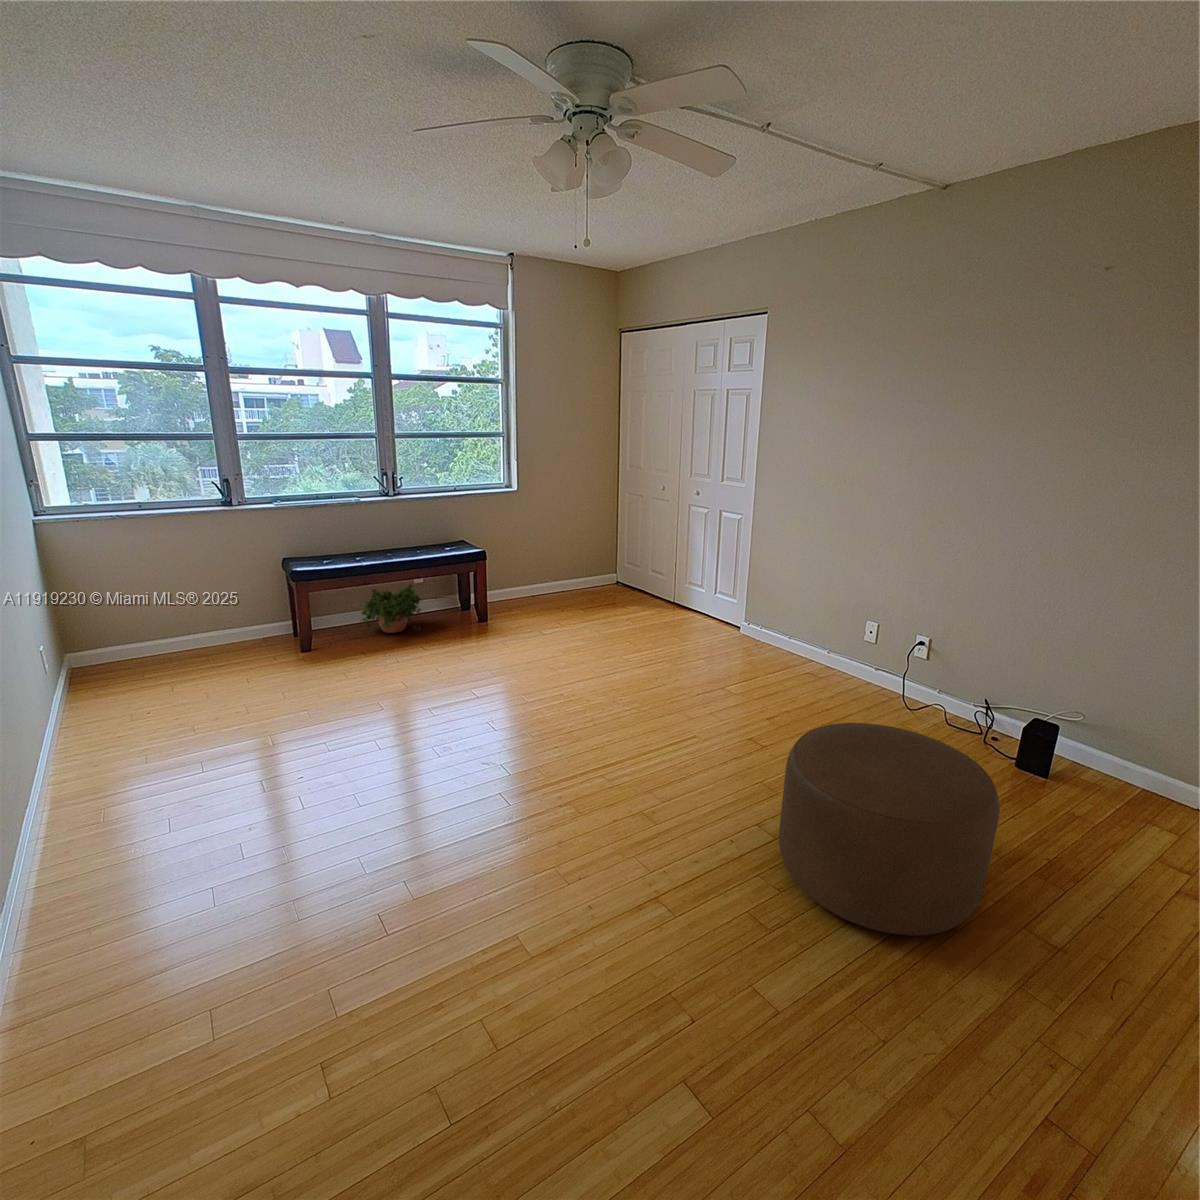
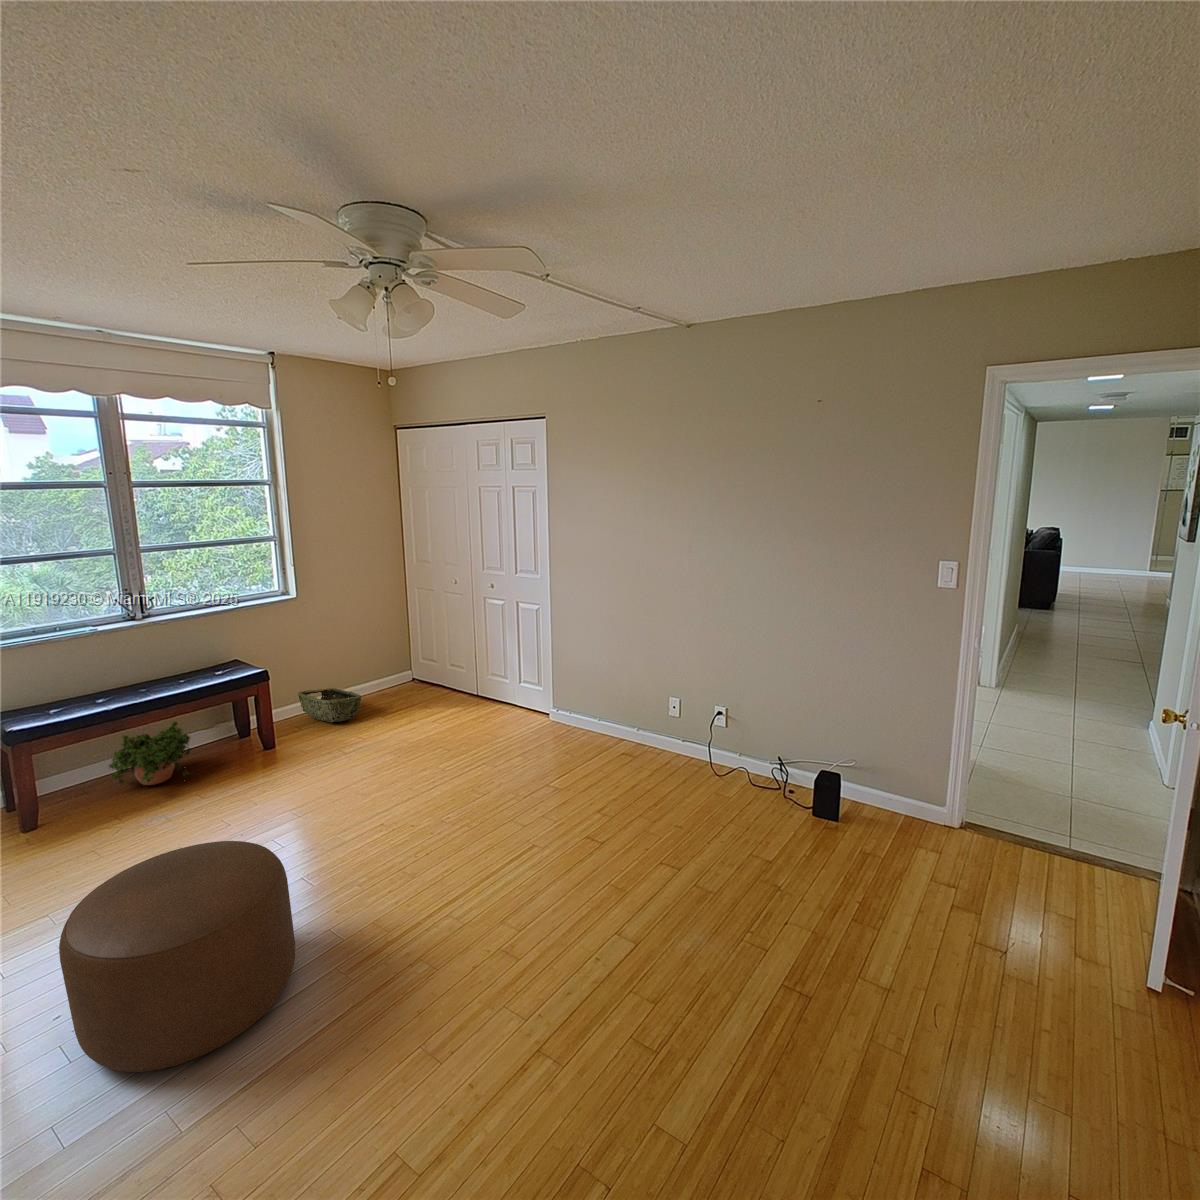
woven basket: none [511,577,563,608] -> present [298,688,361,722]
ottoman: present [779,723,1000,936] -> present [59,841,295,1072]

